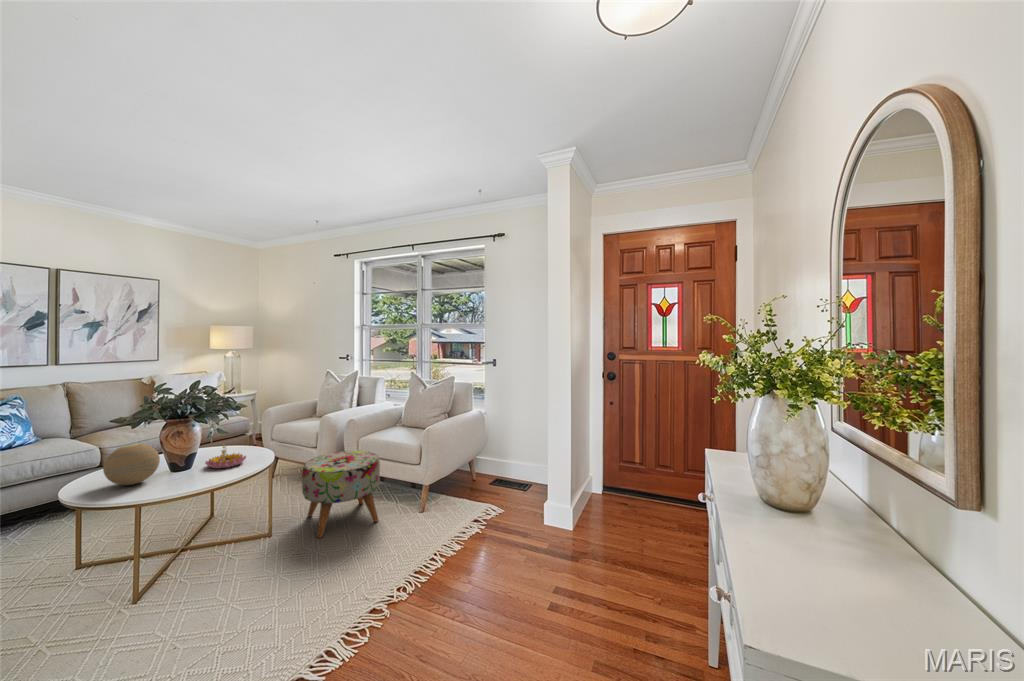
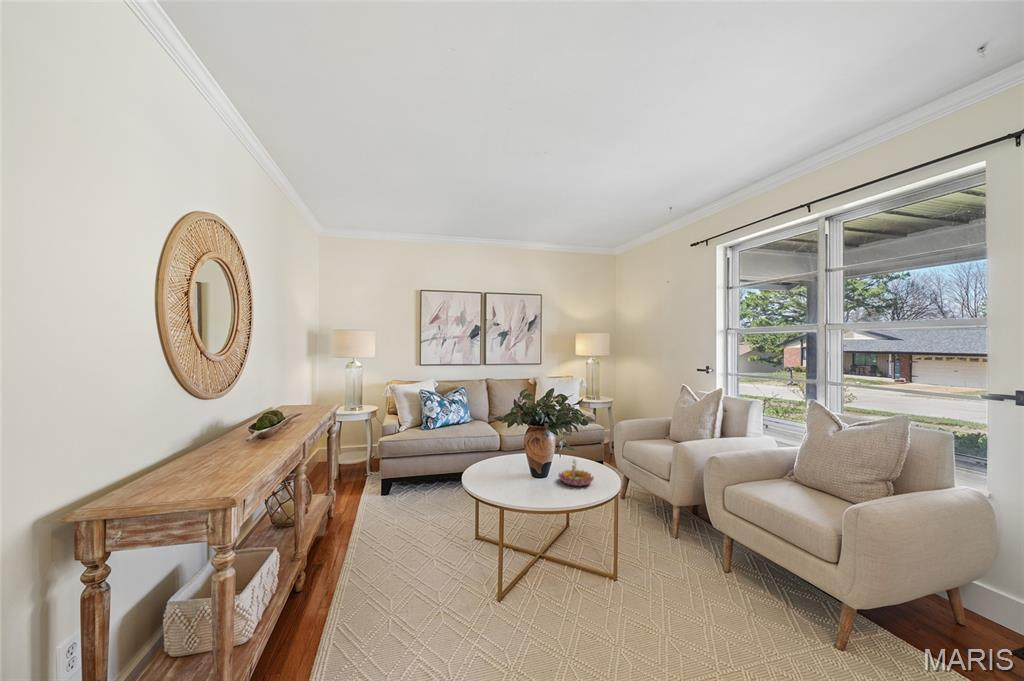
decorative orb: present [103,443,160,485] -> none [486,444,523,482]
ottoman: present [302,451,380,538] -> none [651,496,758,624]

